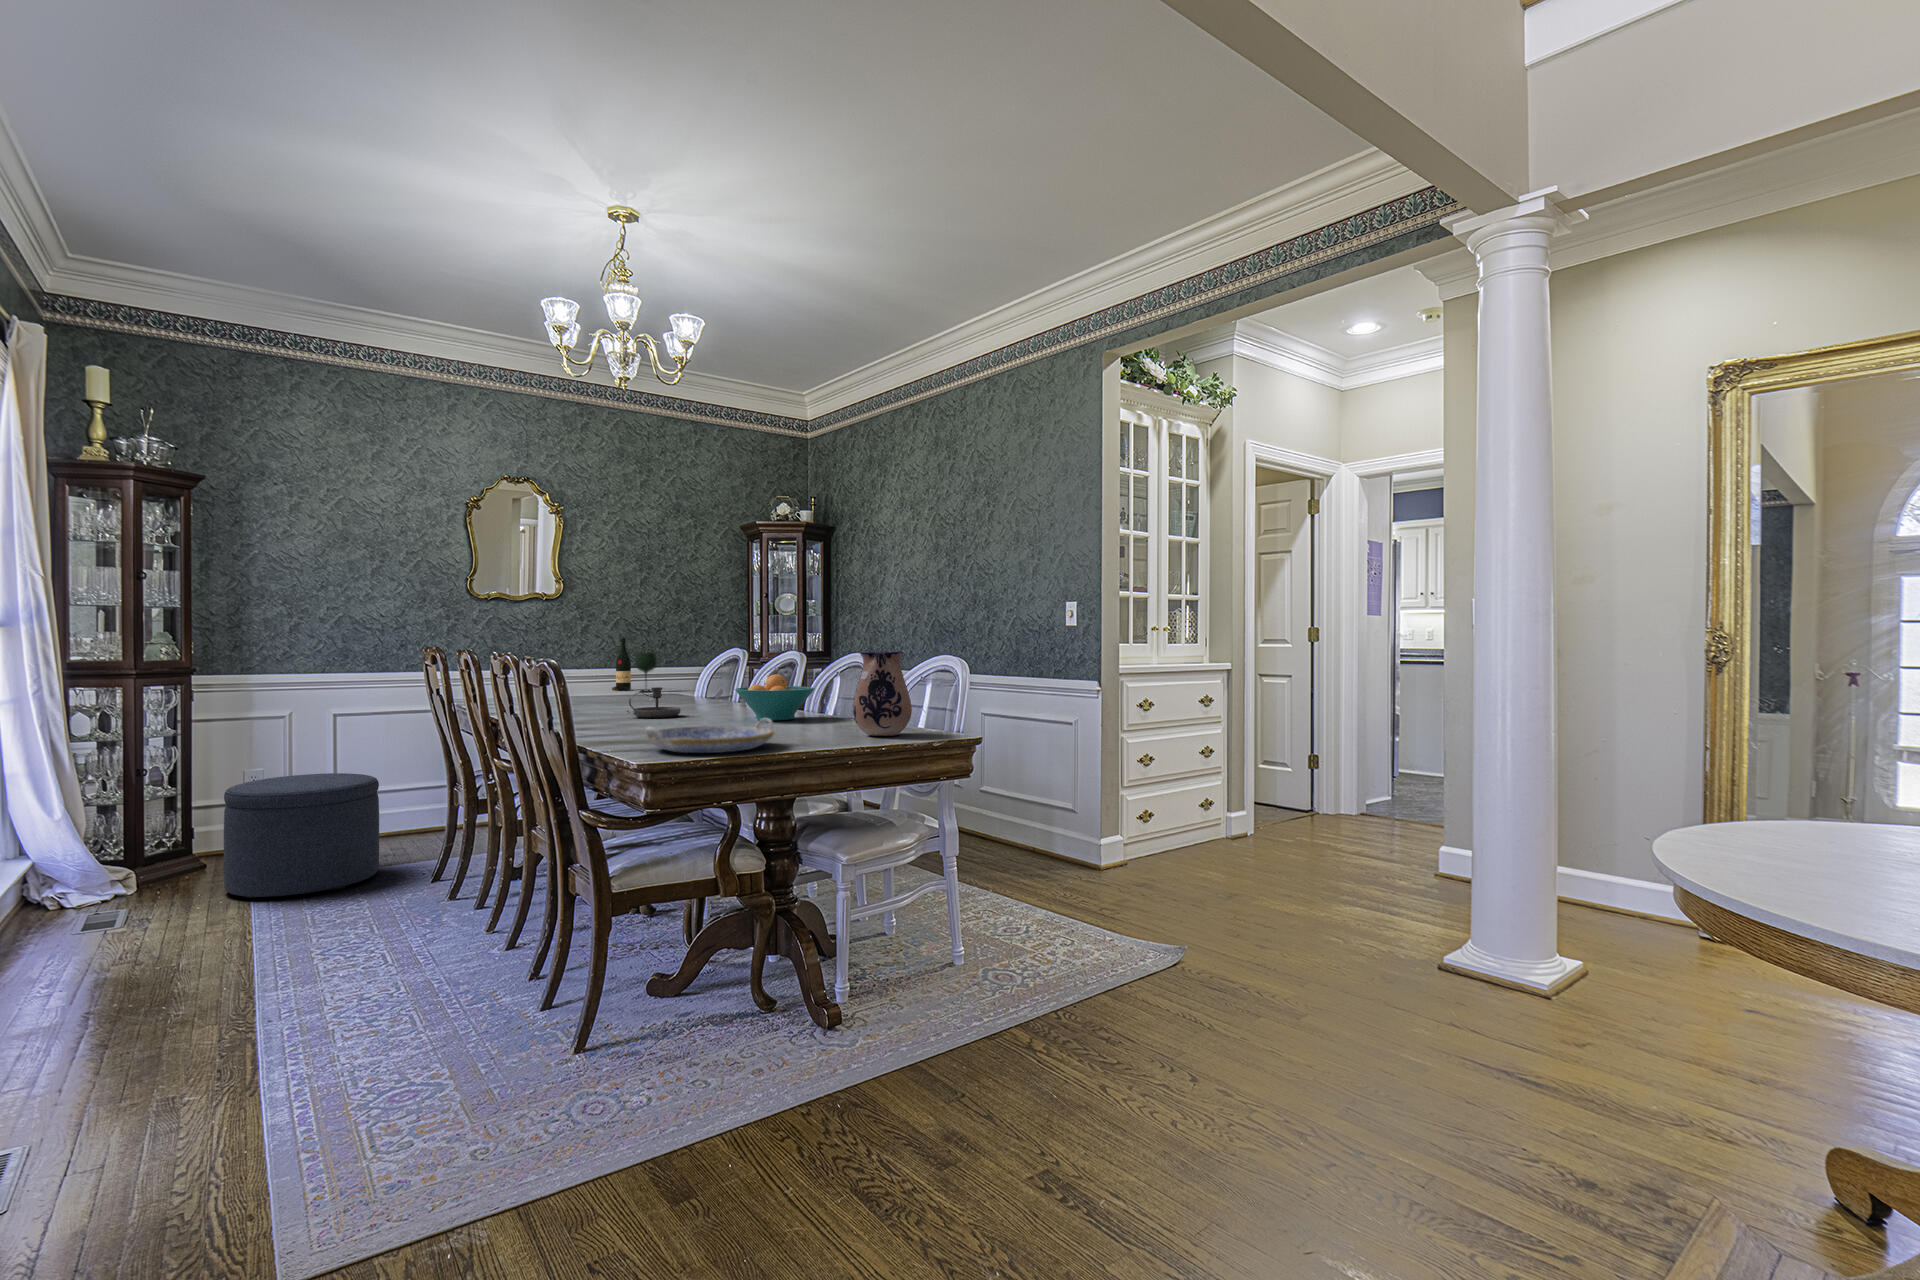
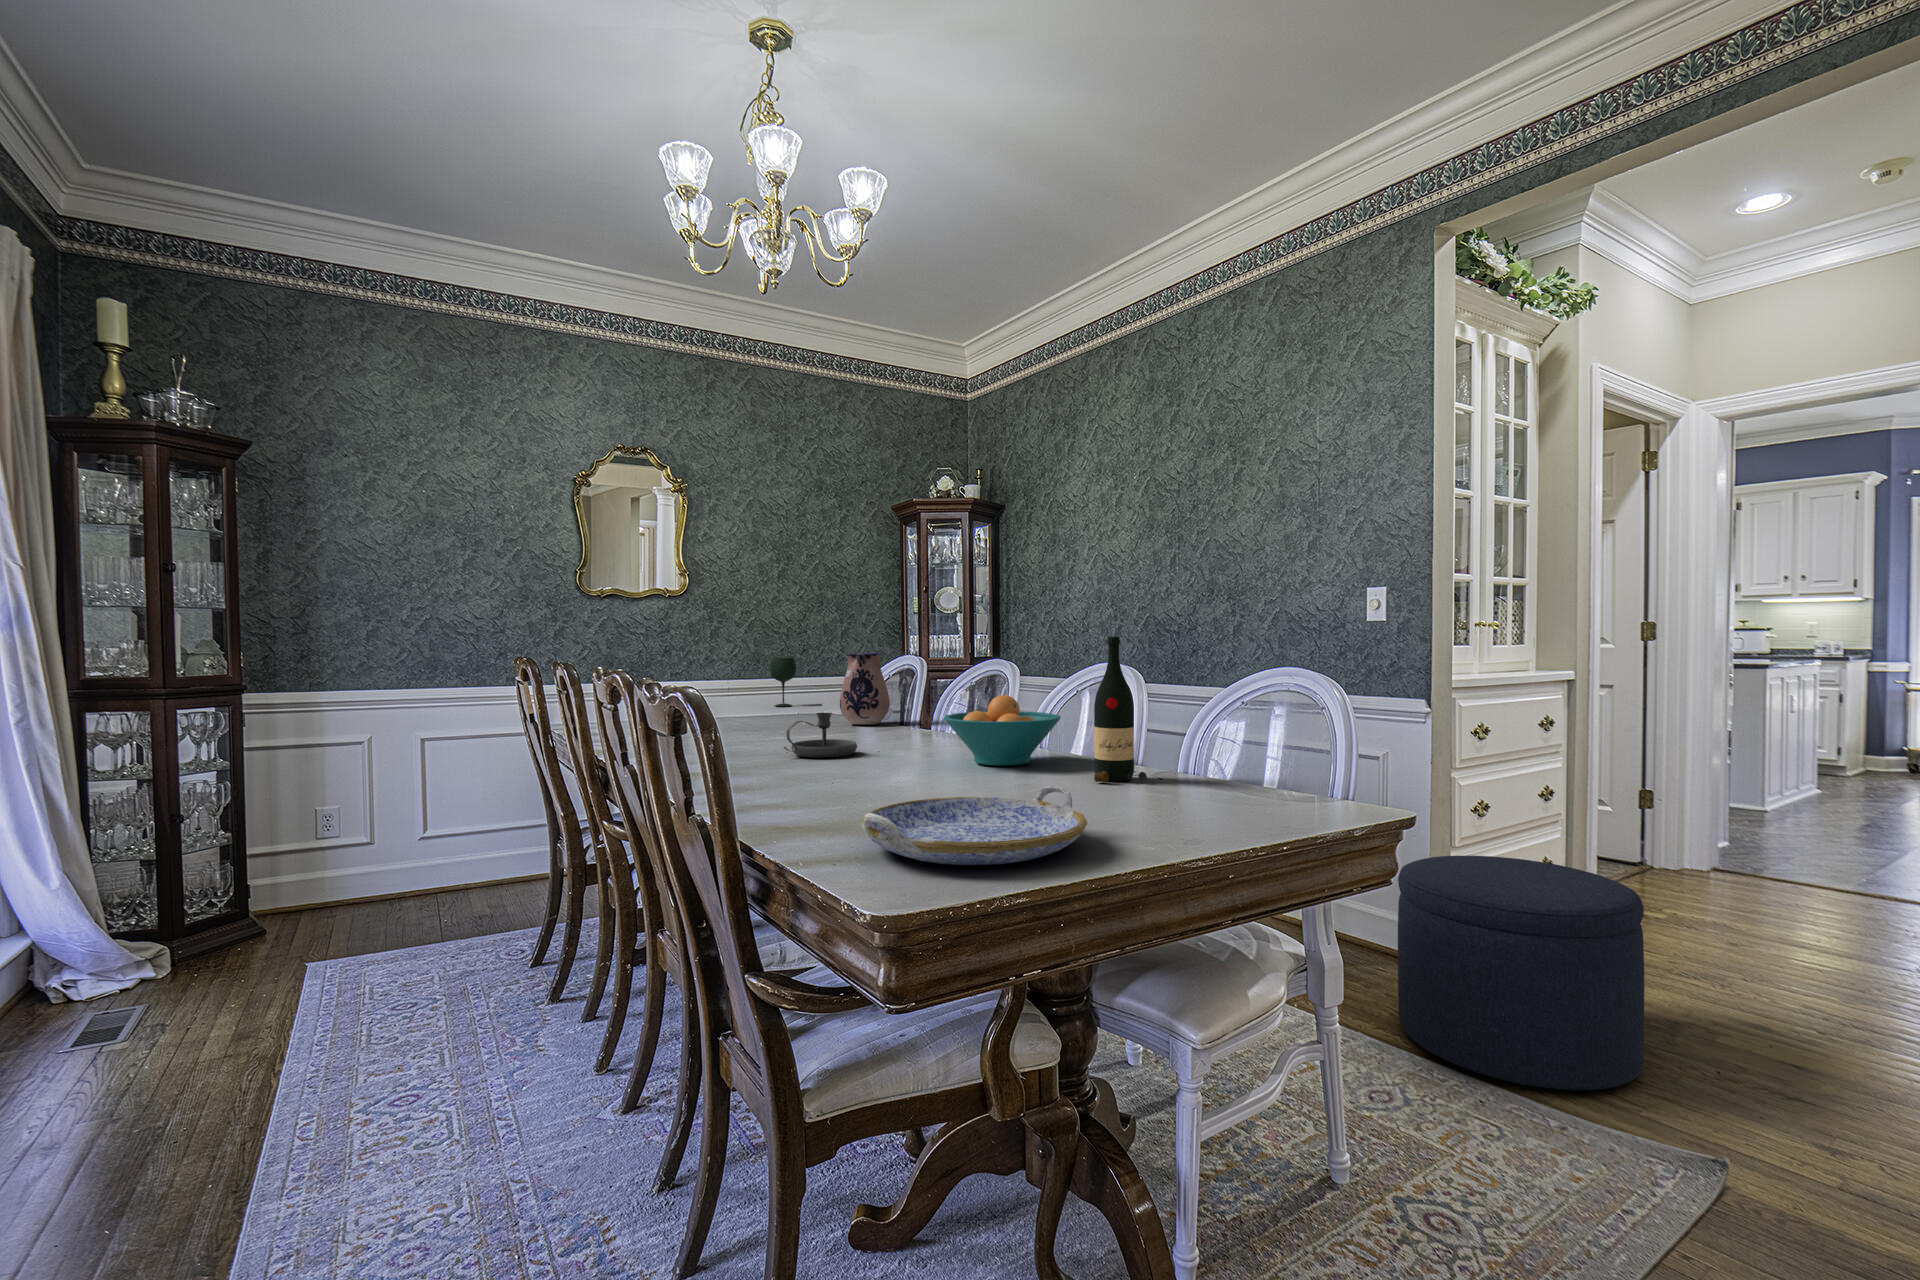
wine bottle: present [612,638,631,690] -> present [1094,637,1147,783]
ceramic pitcher: present [853,652,912,736] -> present [840,653,890,725]
ottoman: present [224,773,379,898] -> present [1398,856,1644,1090]

